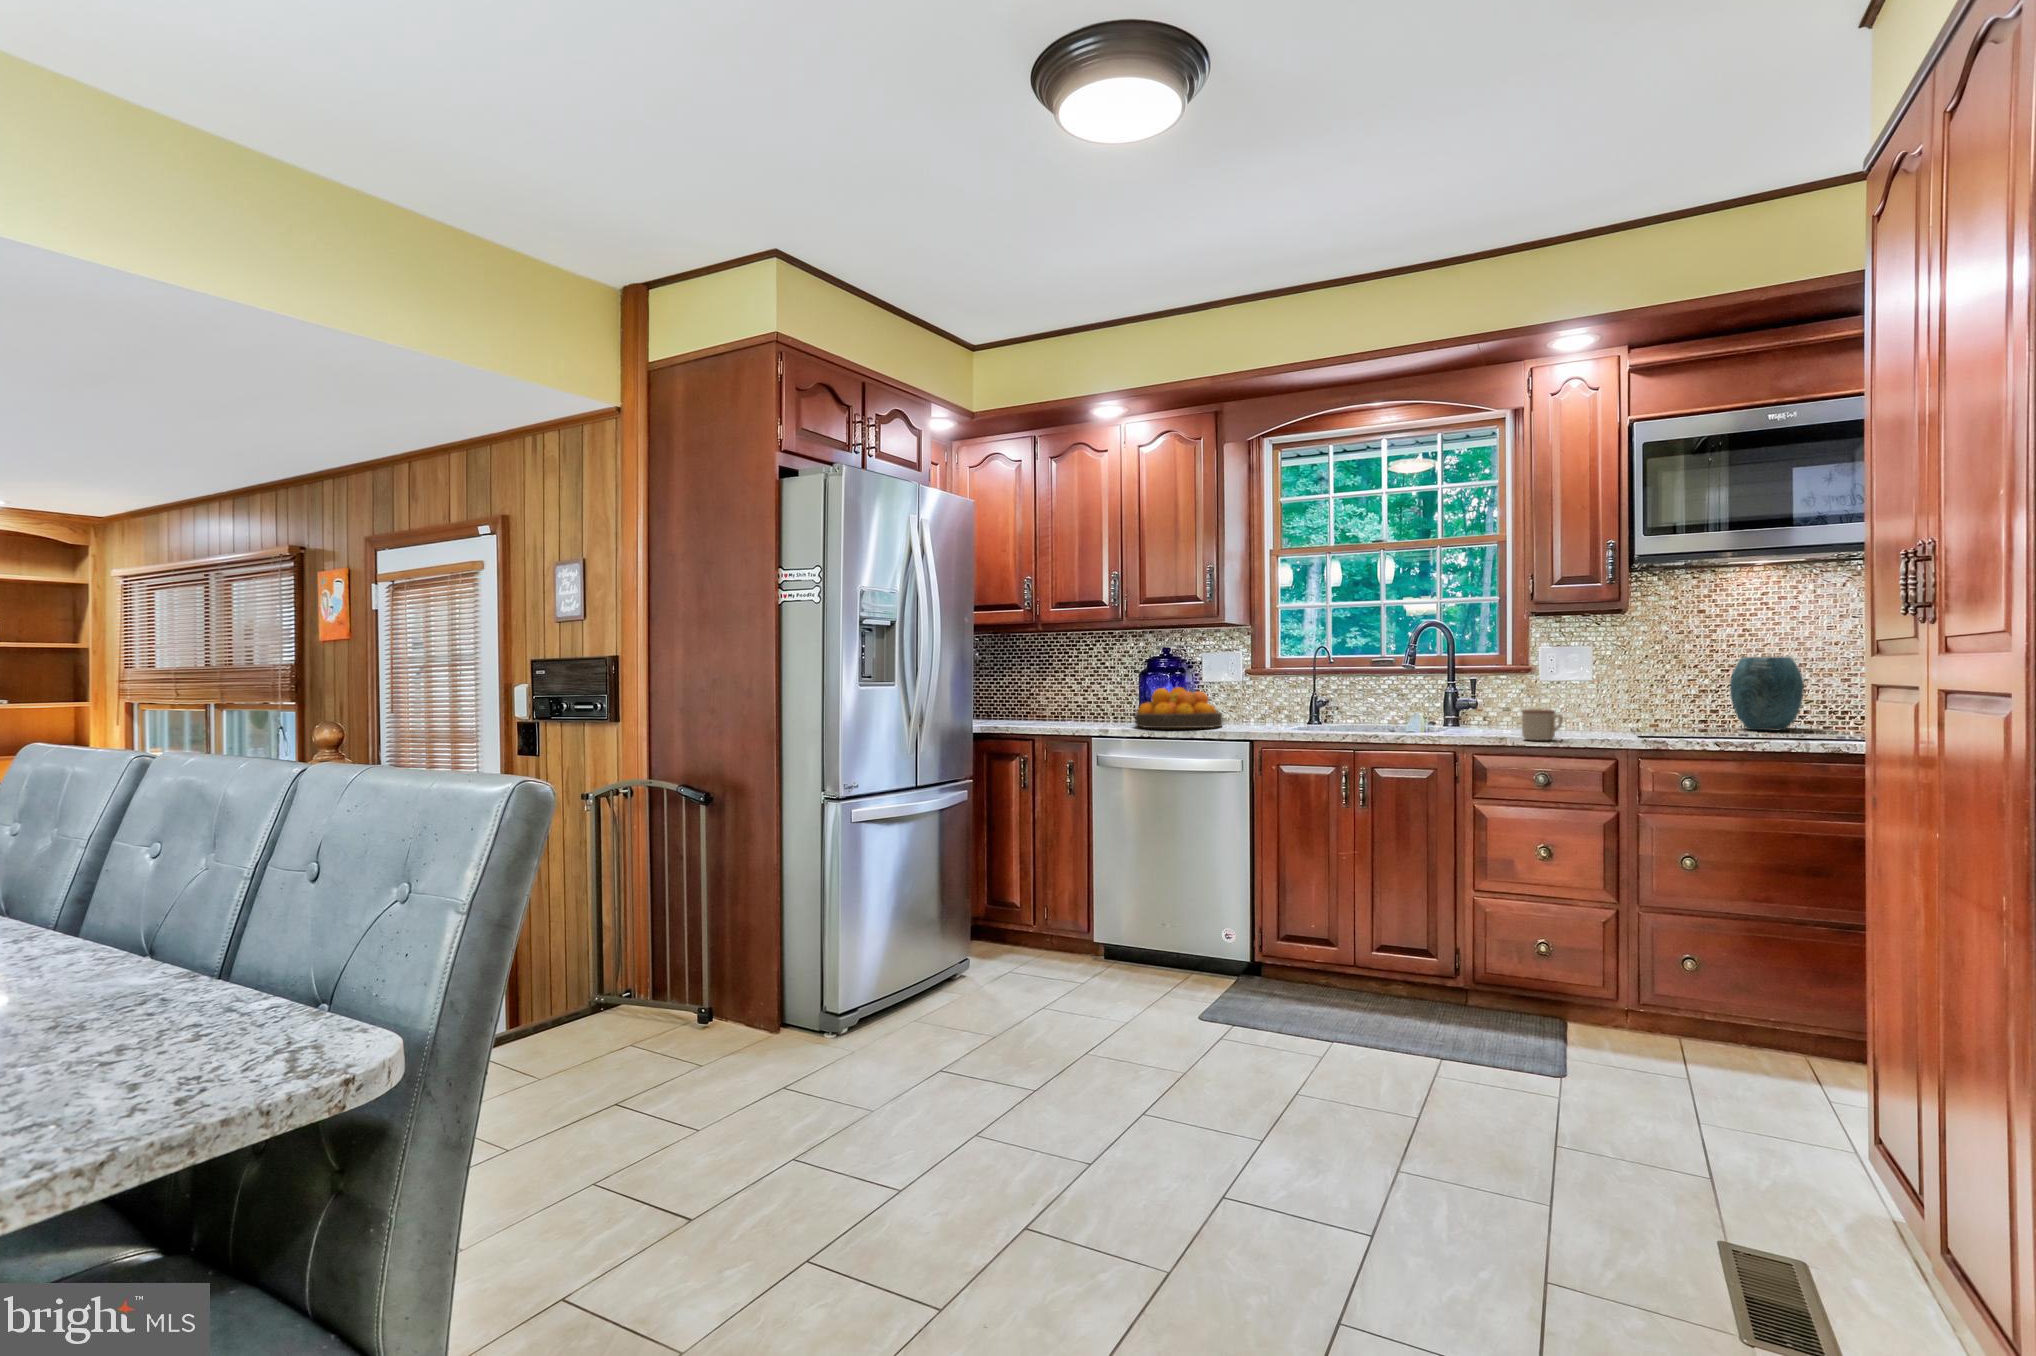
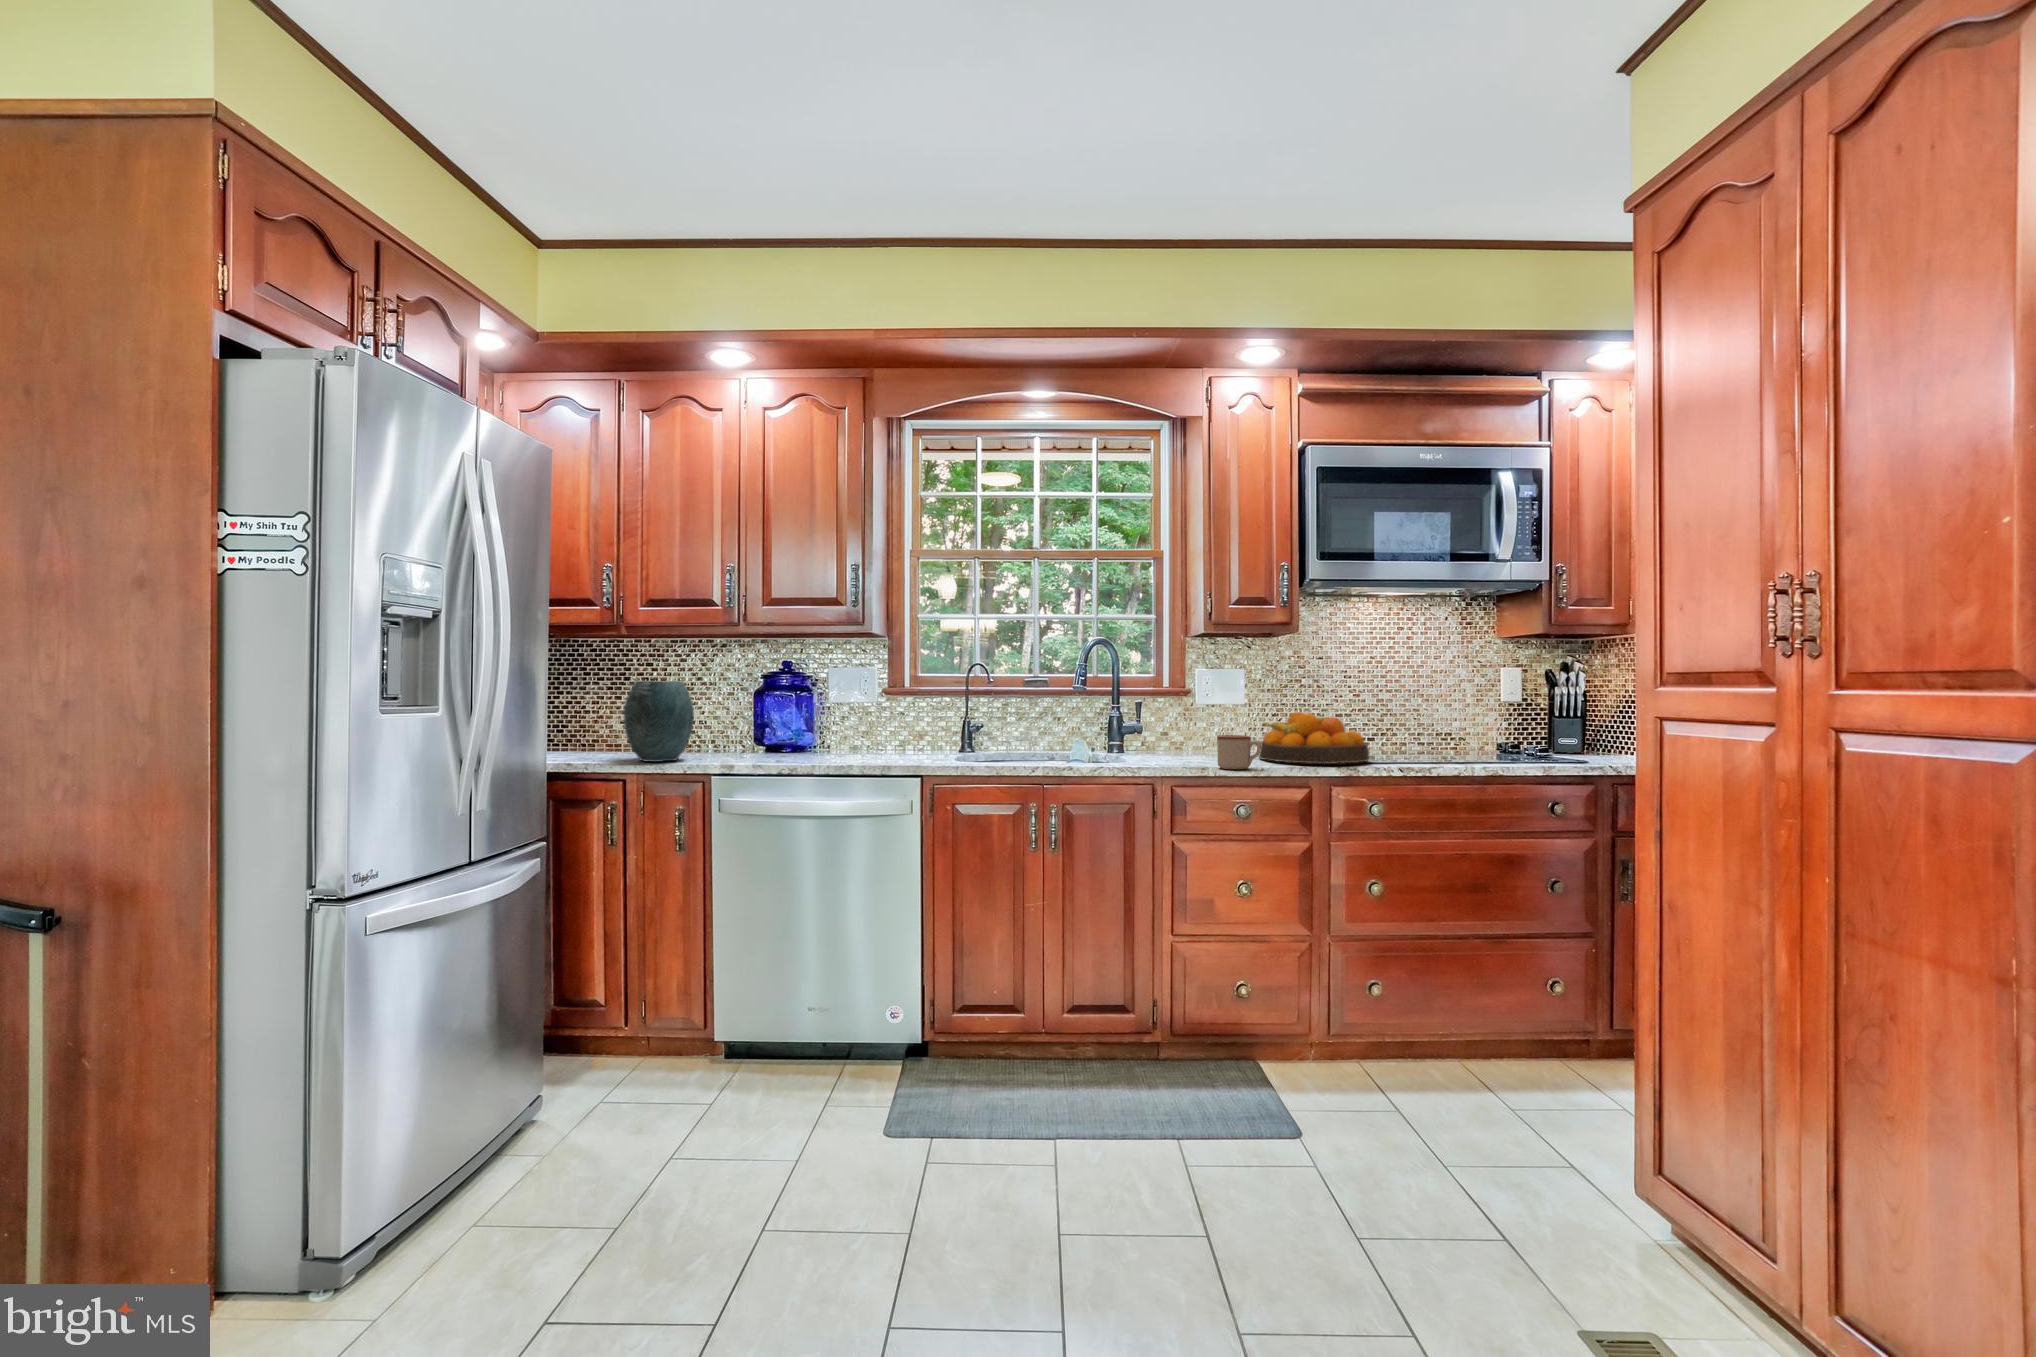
vase: present [1730,657,1804,730] -> present [624,681,694,762]
fruit bowl: present [1135,687,1222,728] -> present [1259,712,1369,764]

